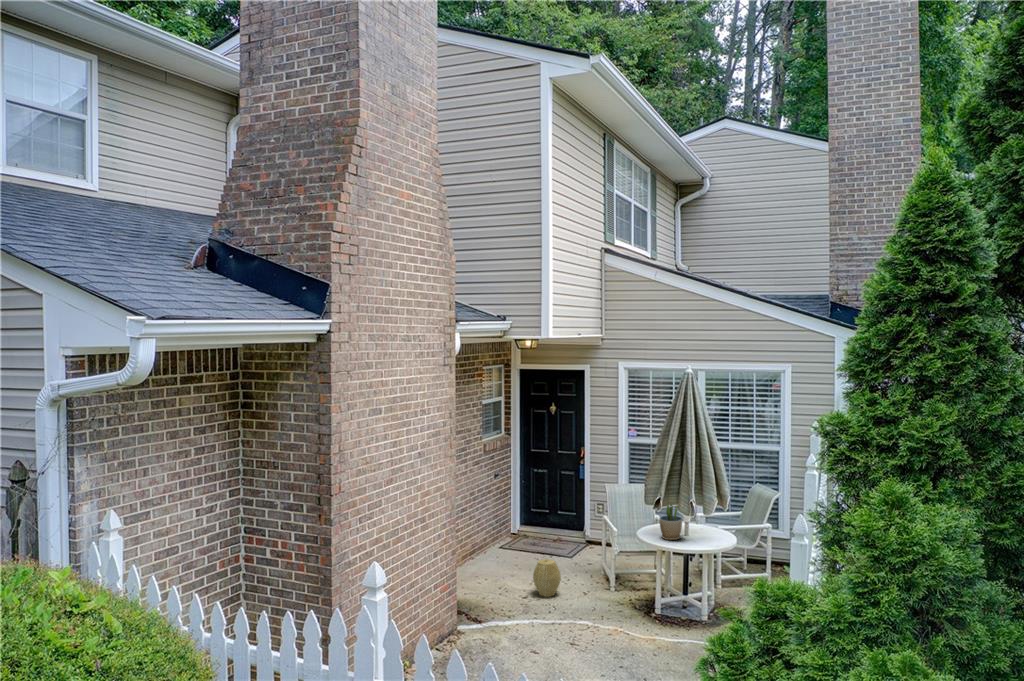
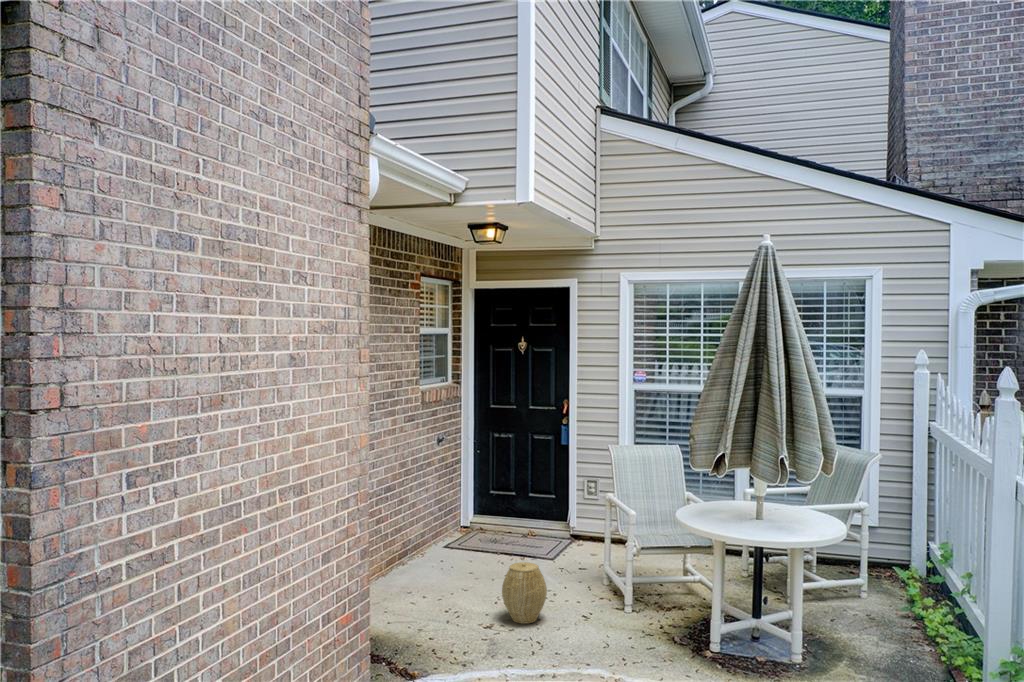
potted plant: present [659,503,682,540] -> none [716,455,755,527]

